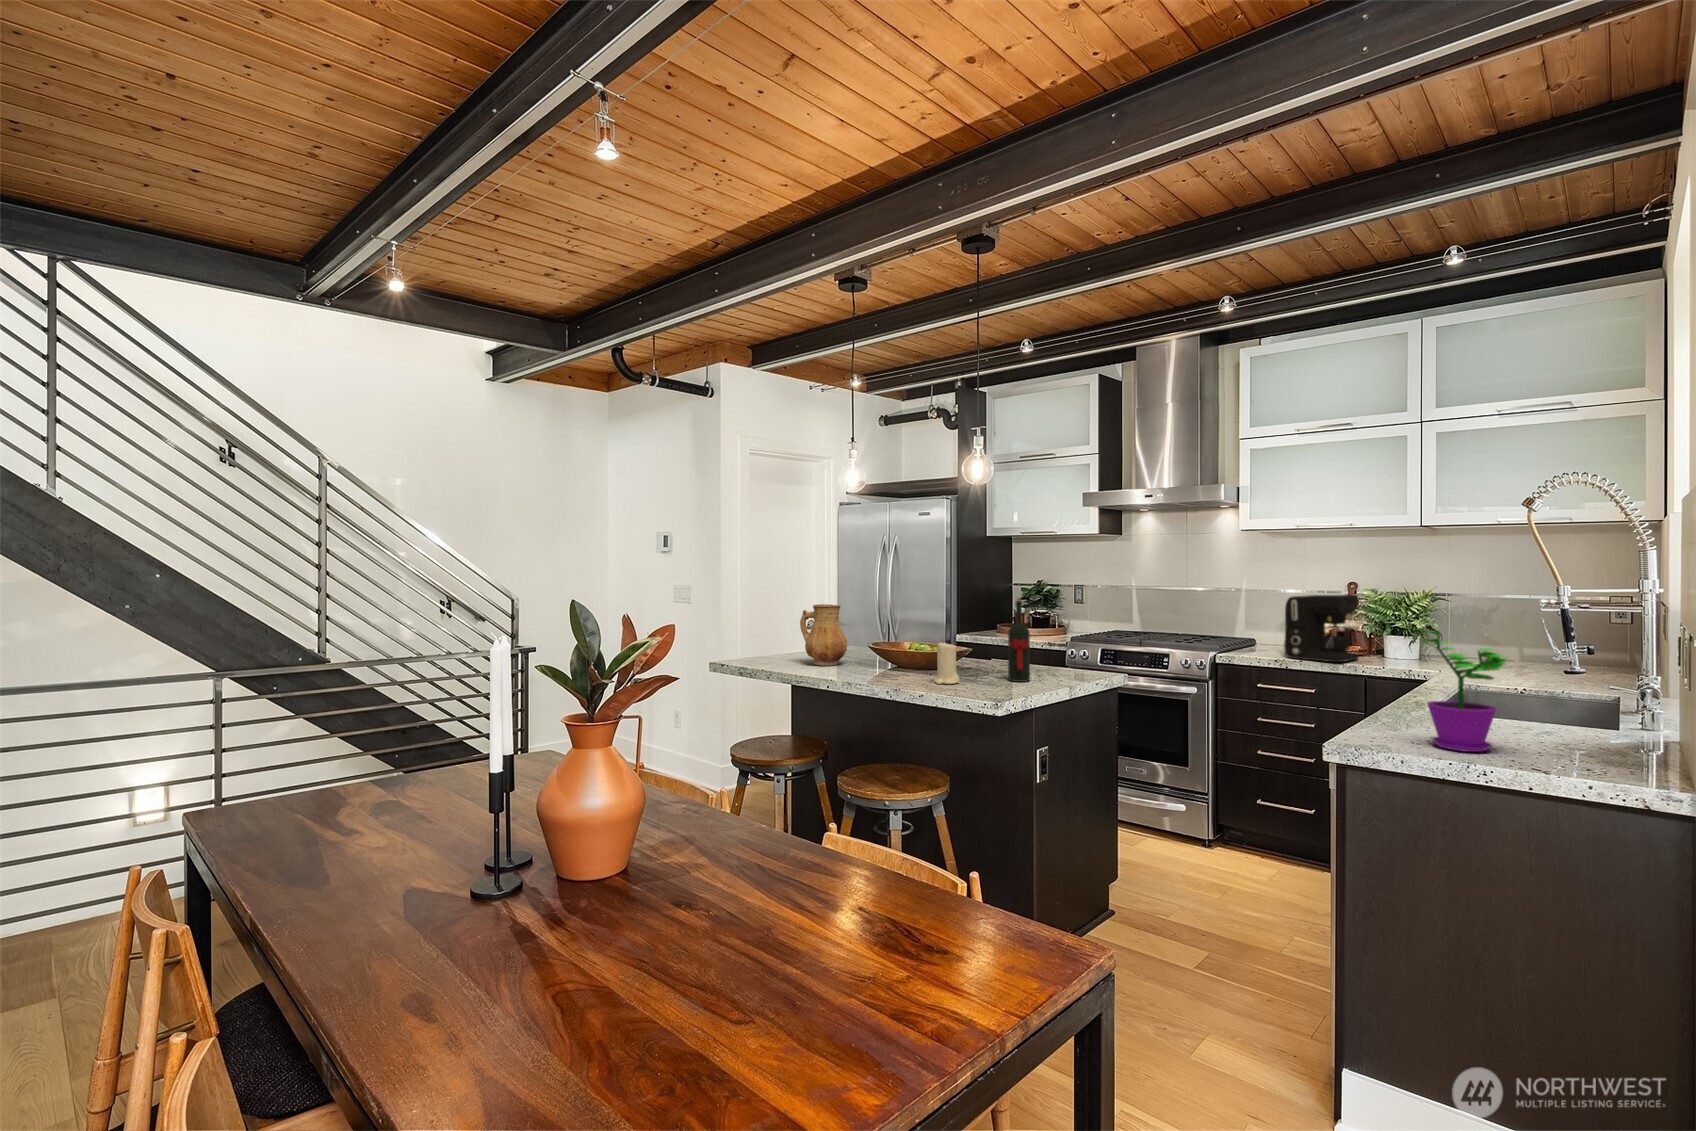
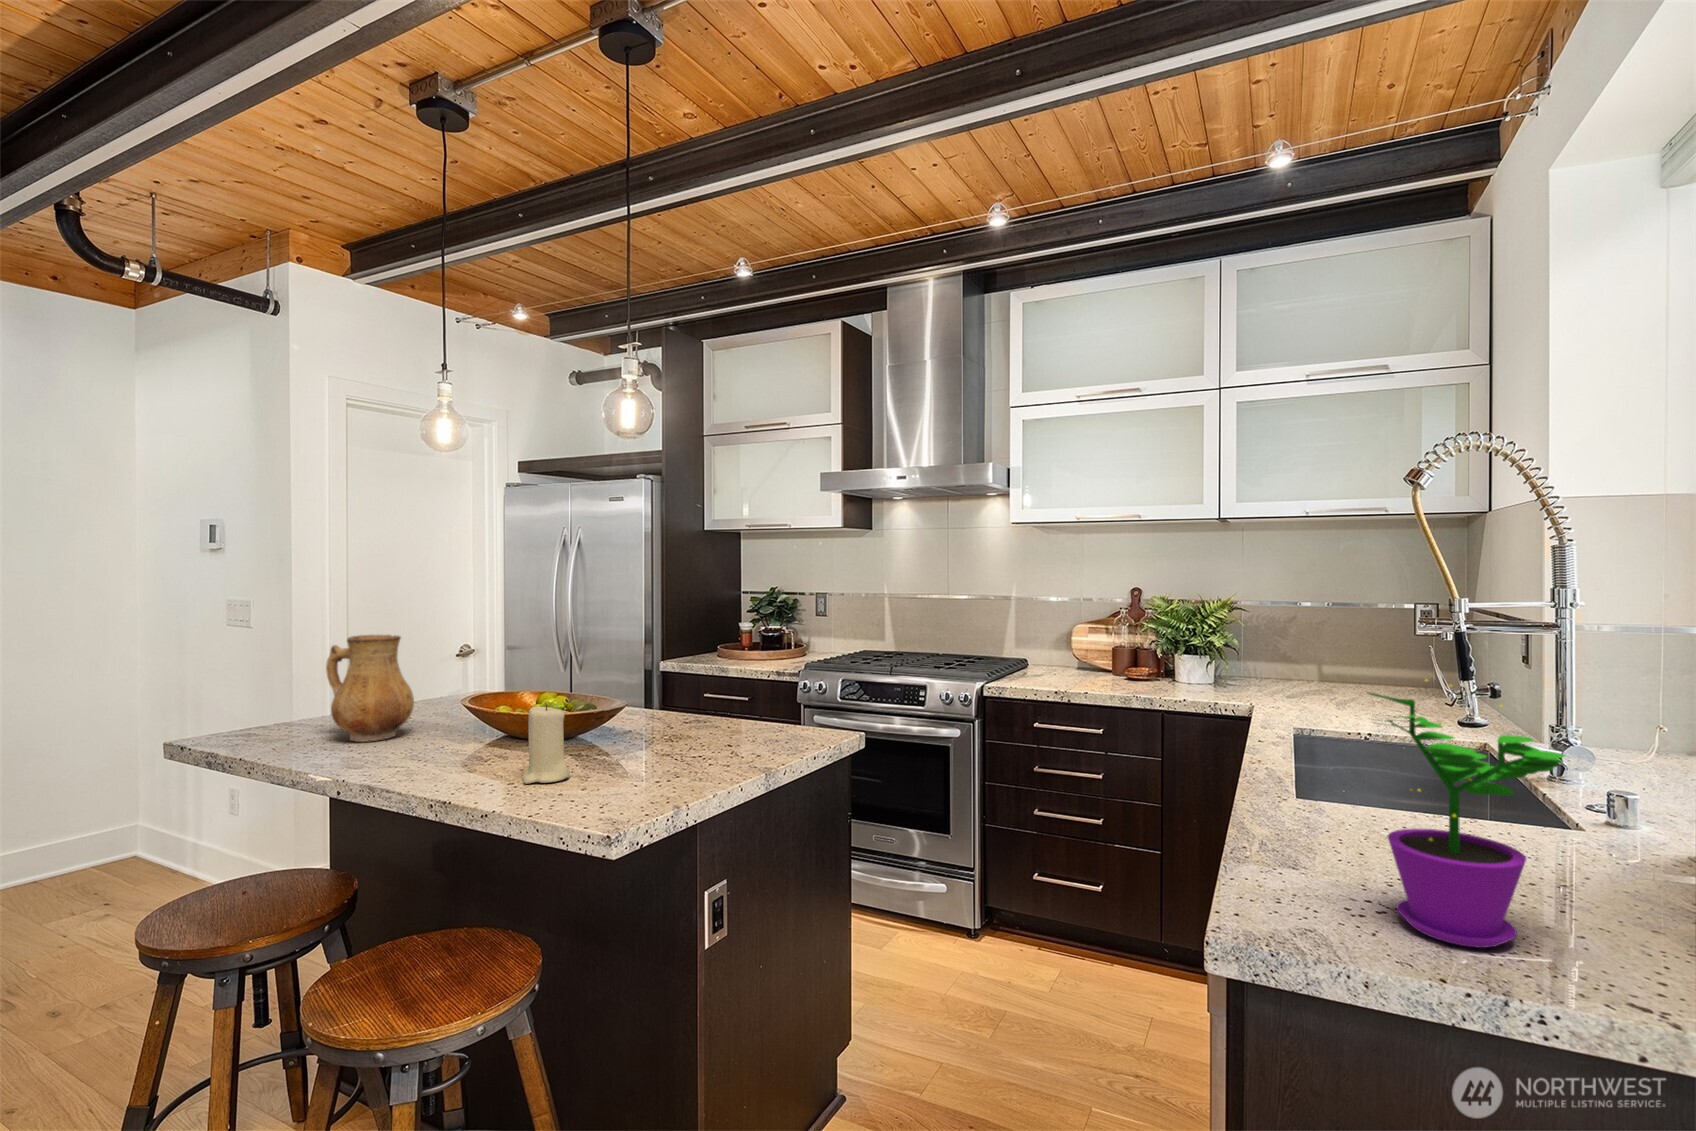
coffee maker: present [1284,595,1359,662] -> none [1065,605,1151,692]
wine bottle: present [1008,598,1030,682] -> none [664,623,701,768]

